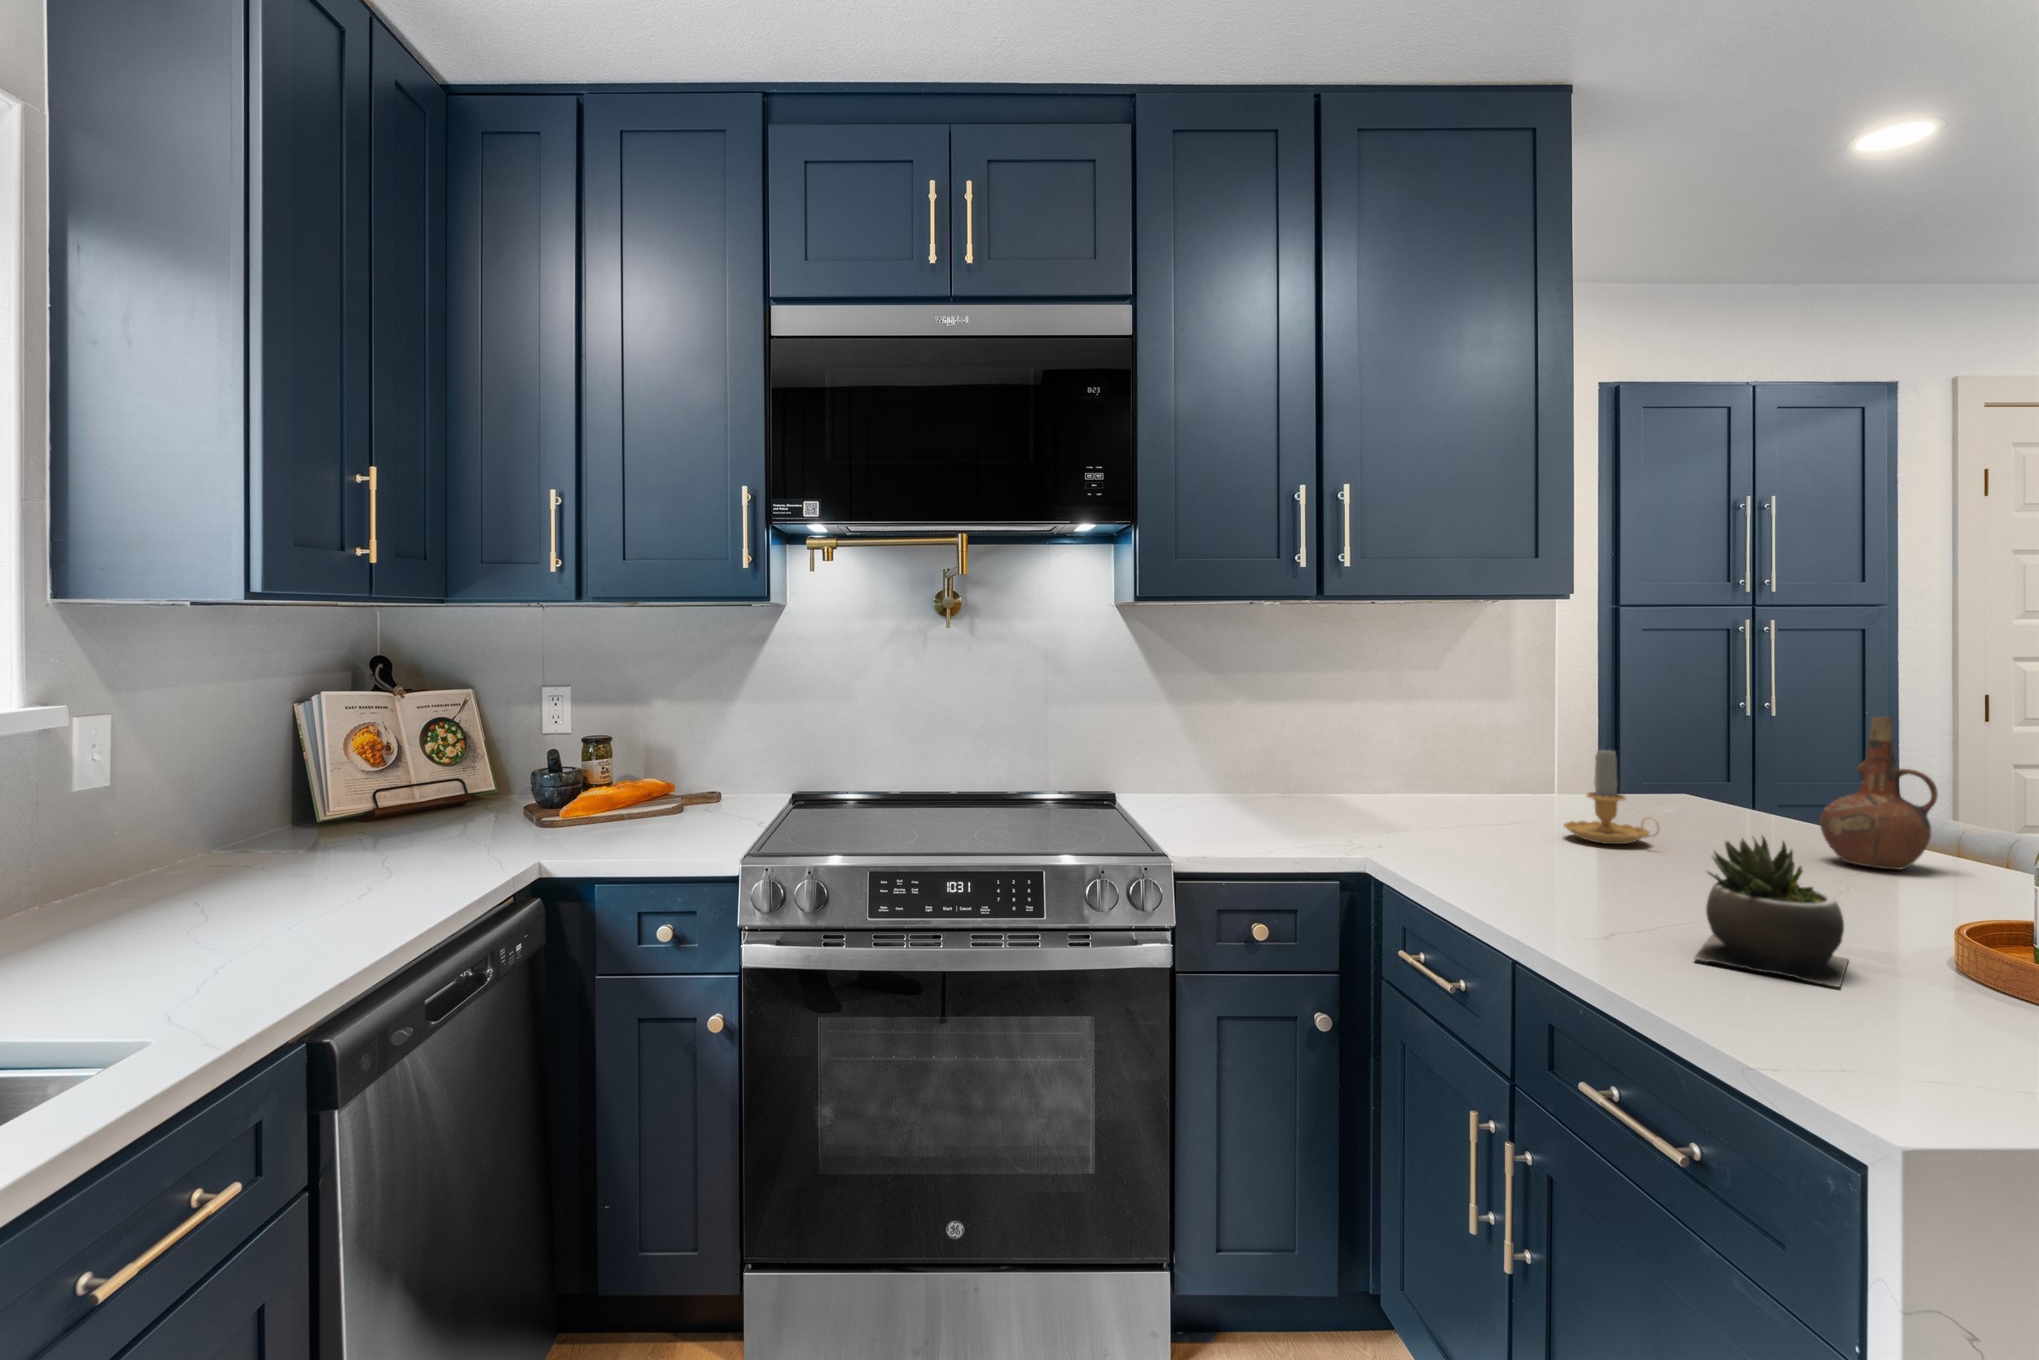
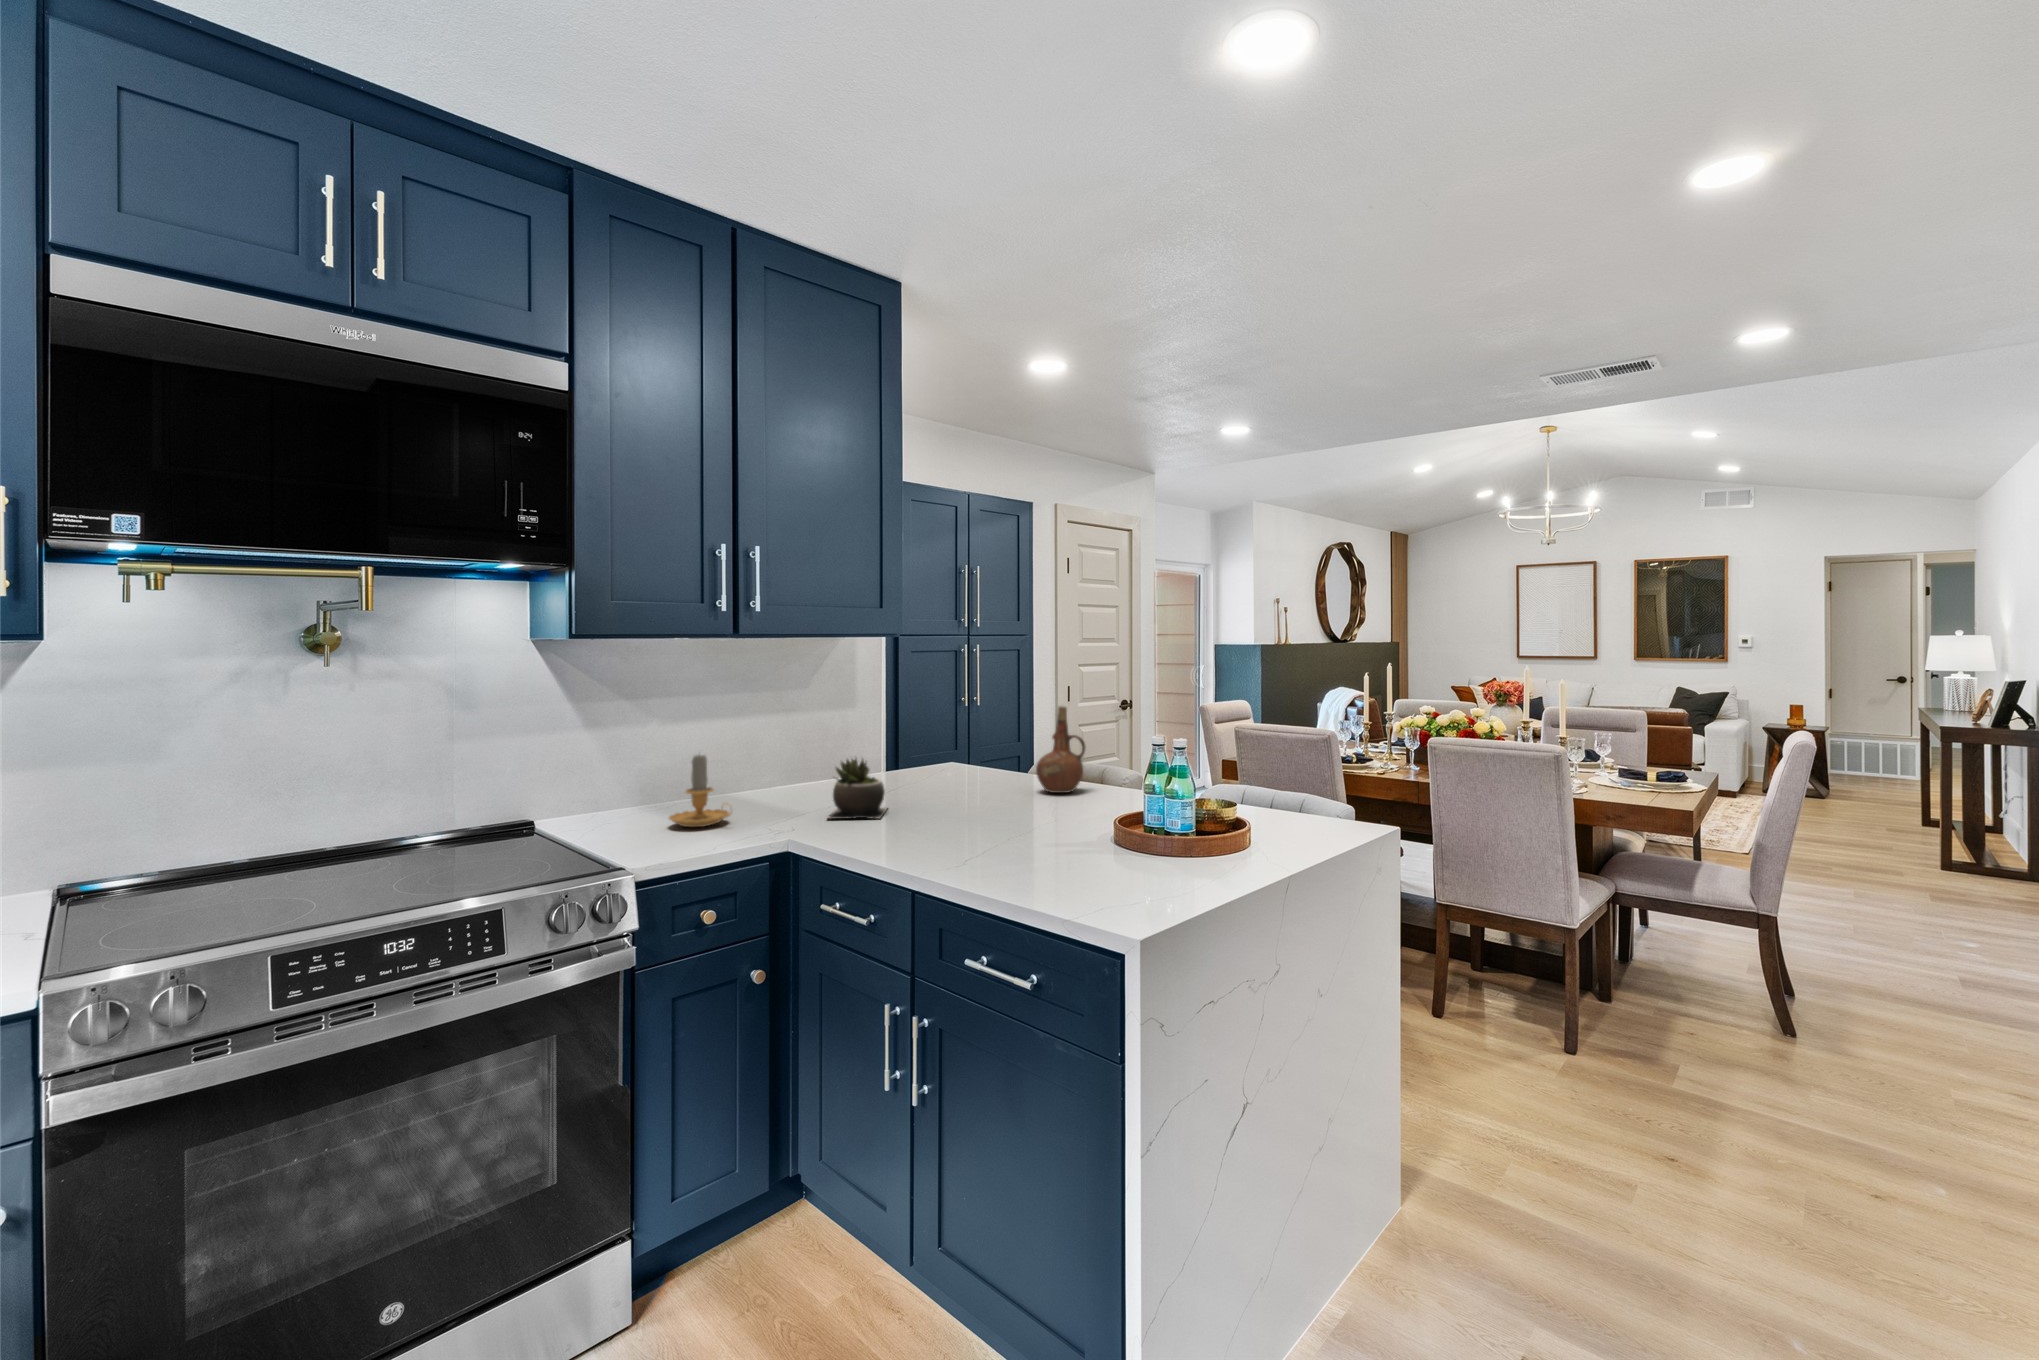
candle: present [1564,750,1659,844] -> present [669,755,731,827]
succulent plant: present [1694,837,1848,987] -> present [828,759,887,819]

